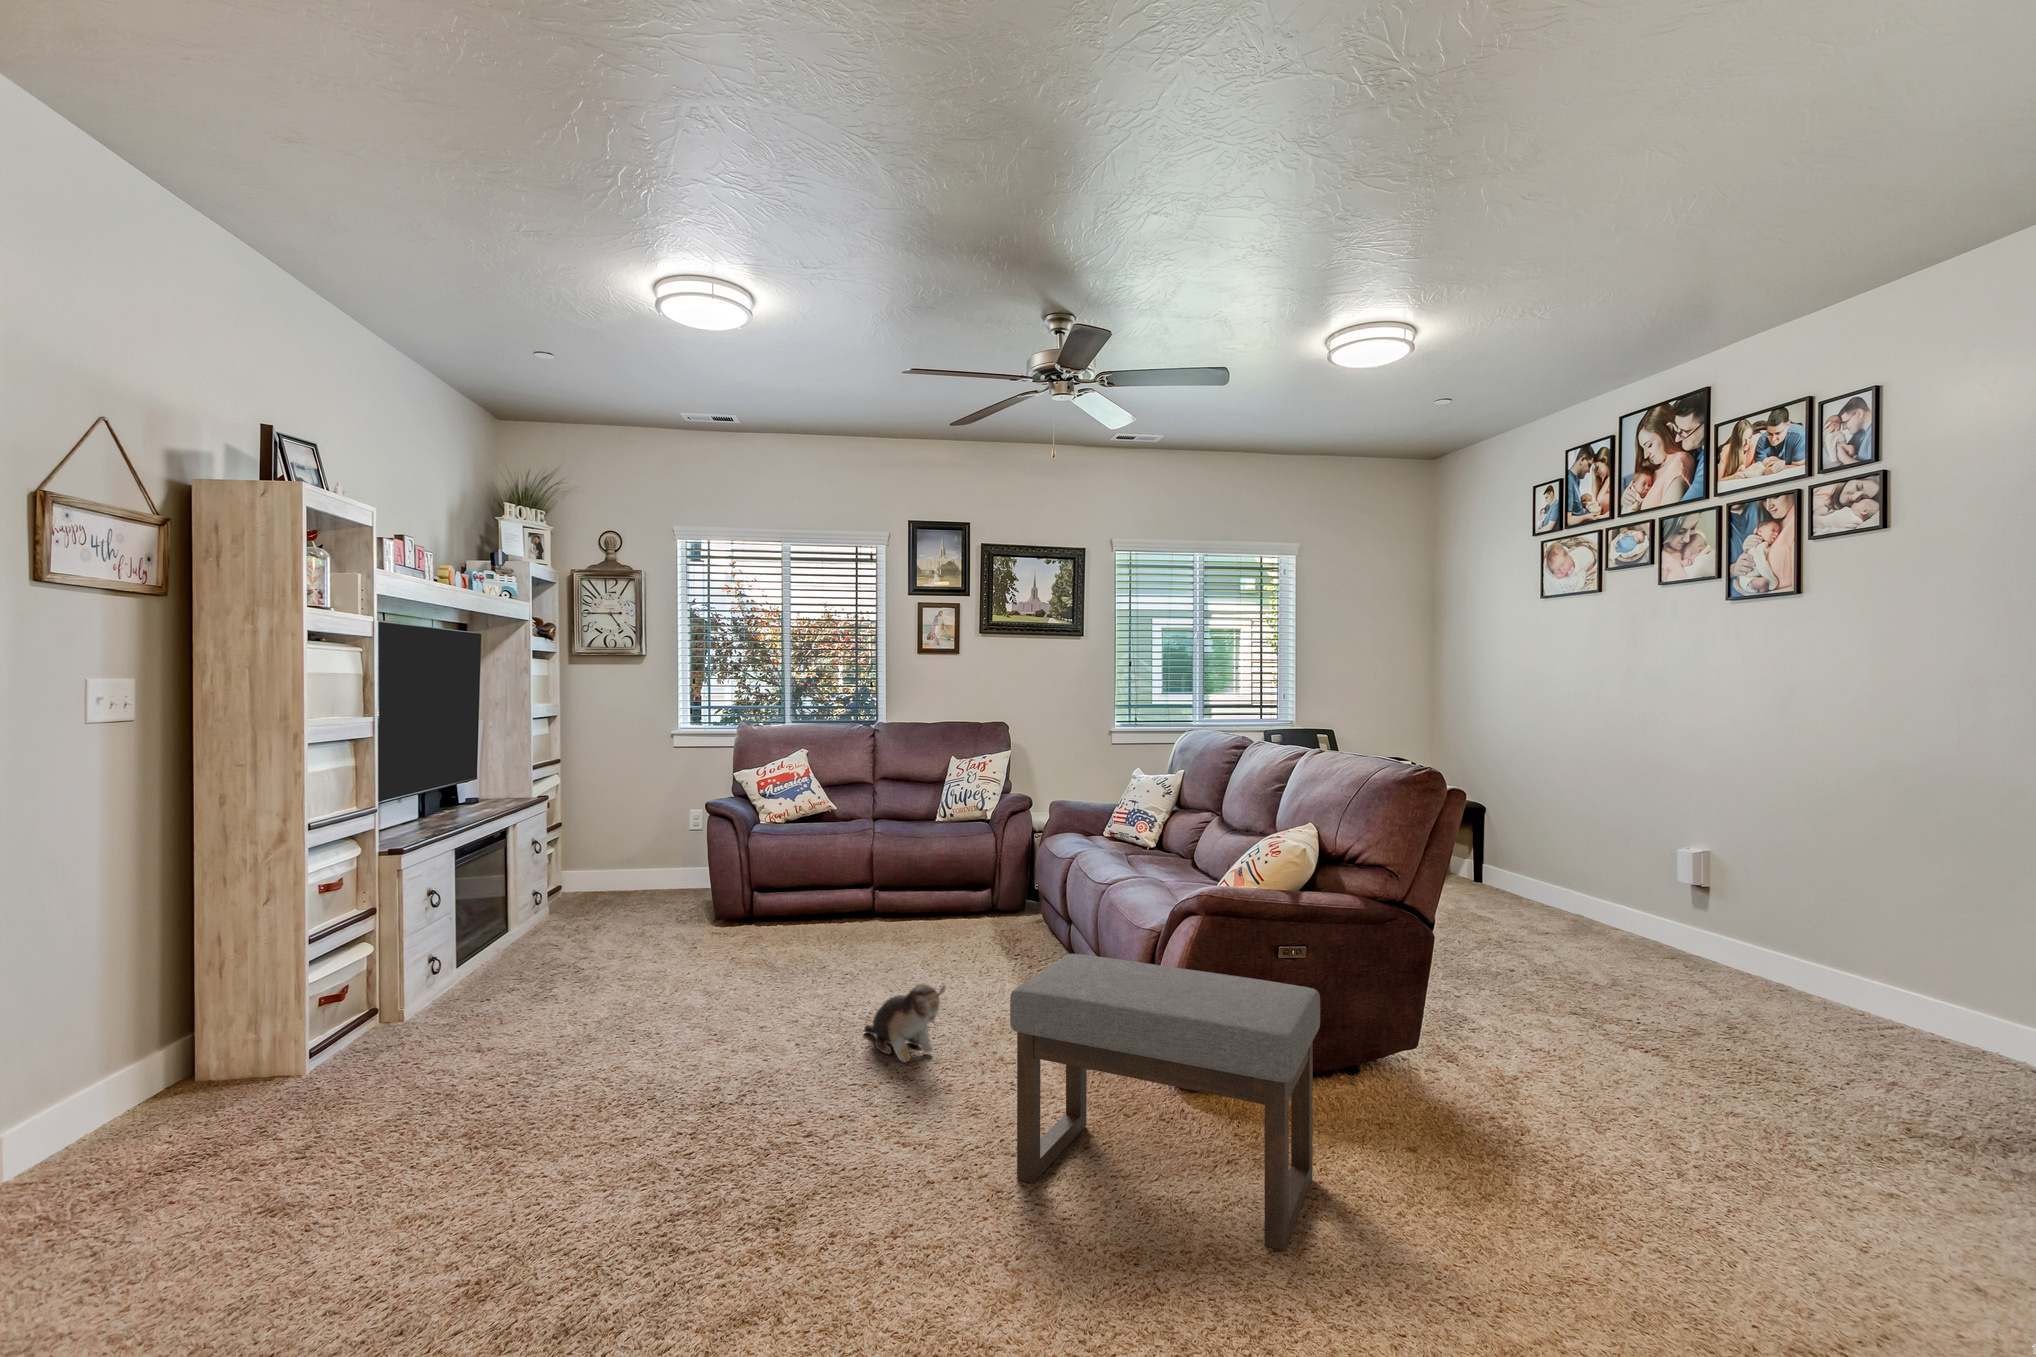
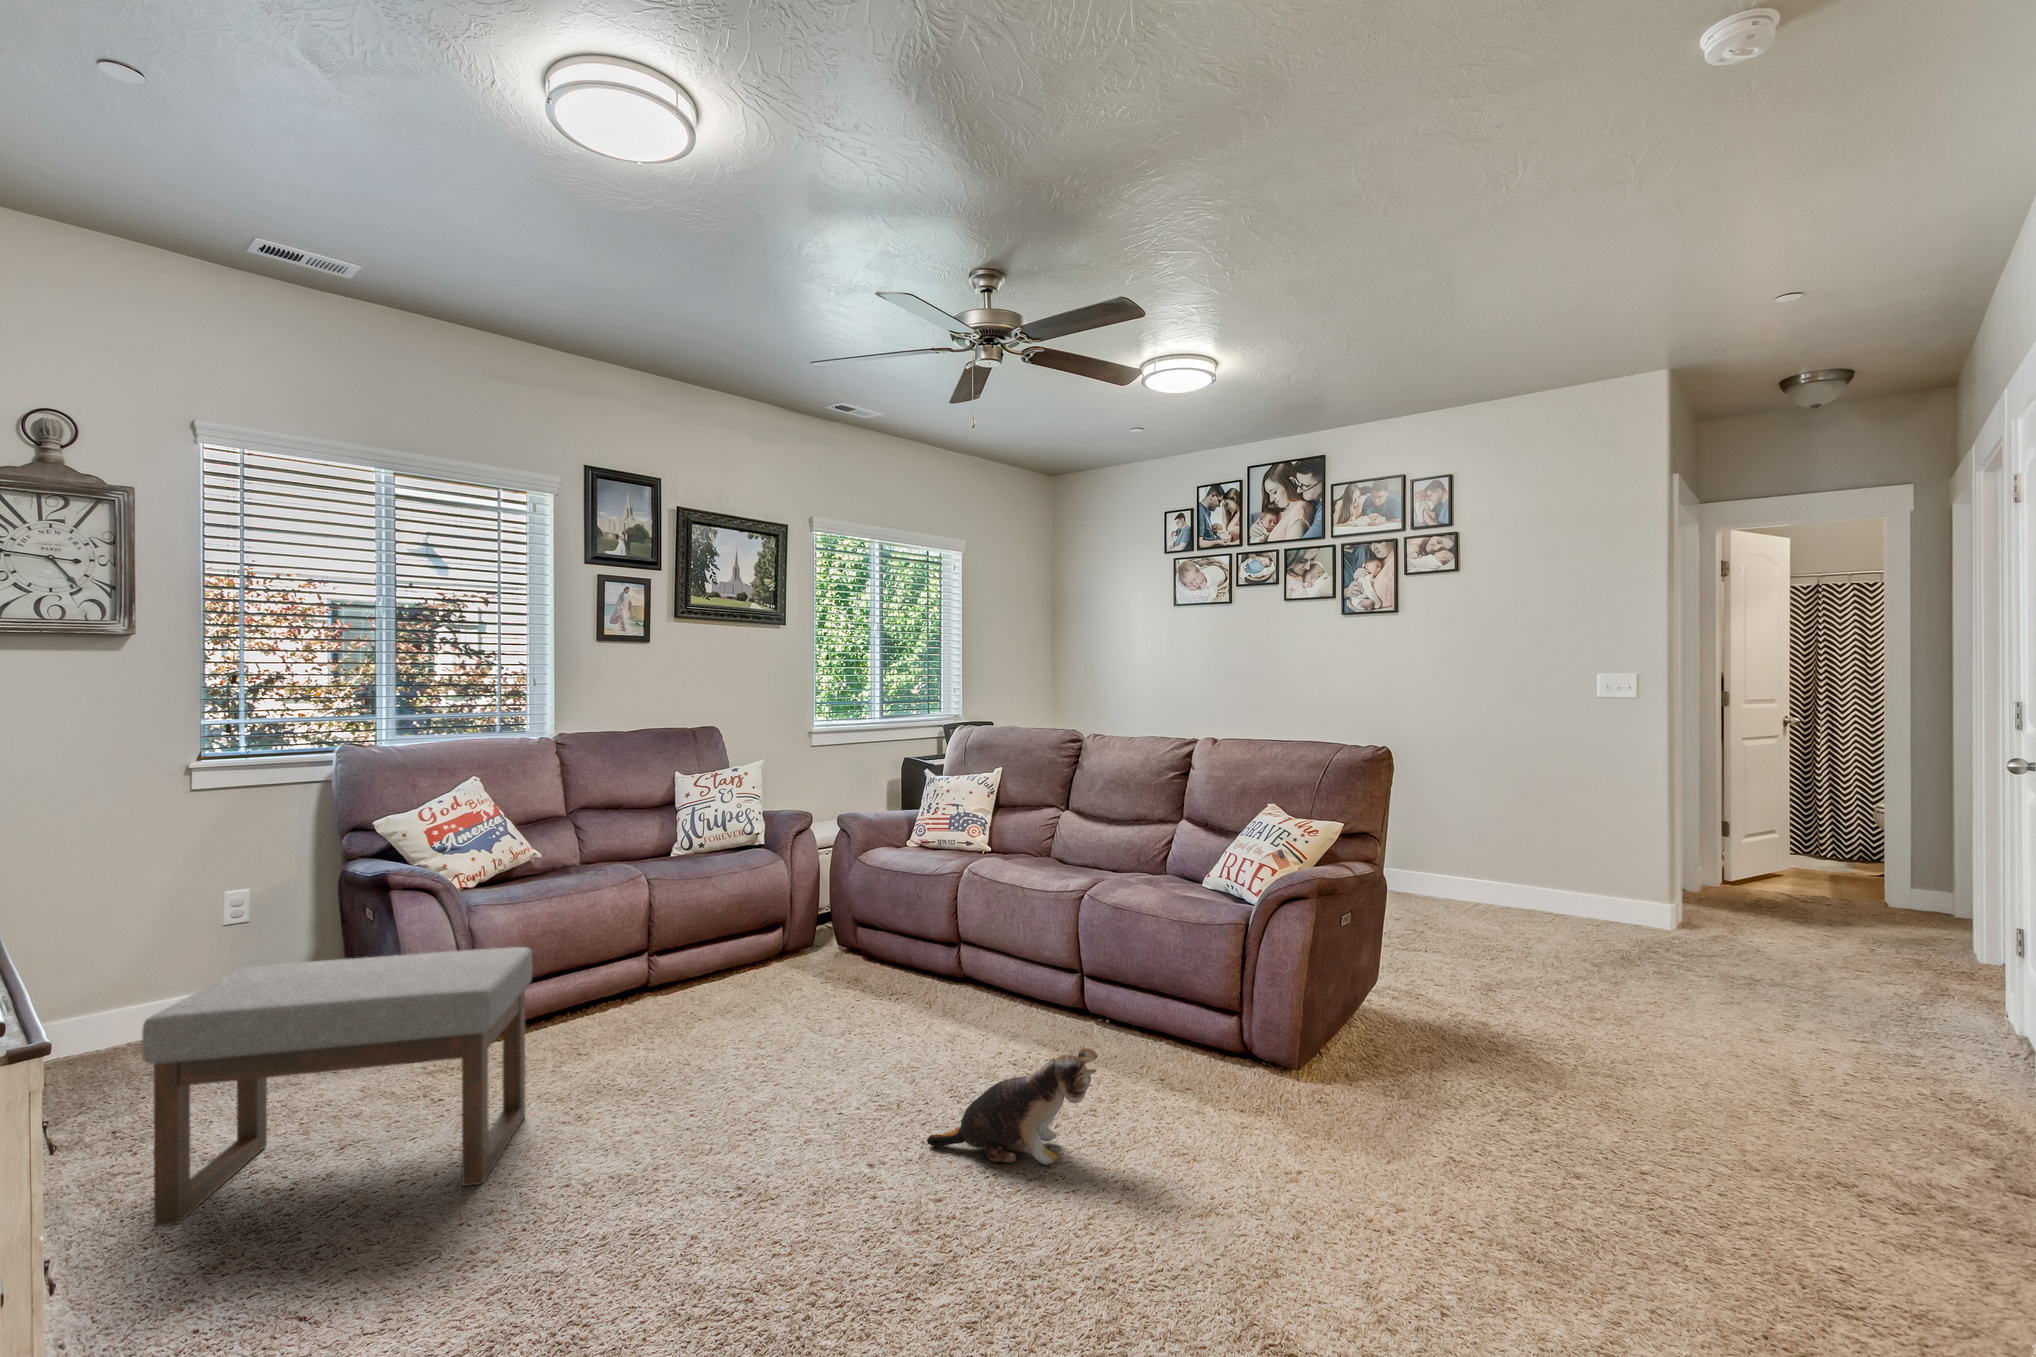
ottoman: present [1010,954,1320,1251] -> present [142,947,532,1227]

